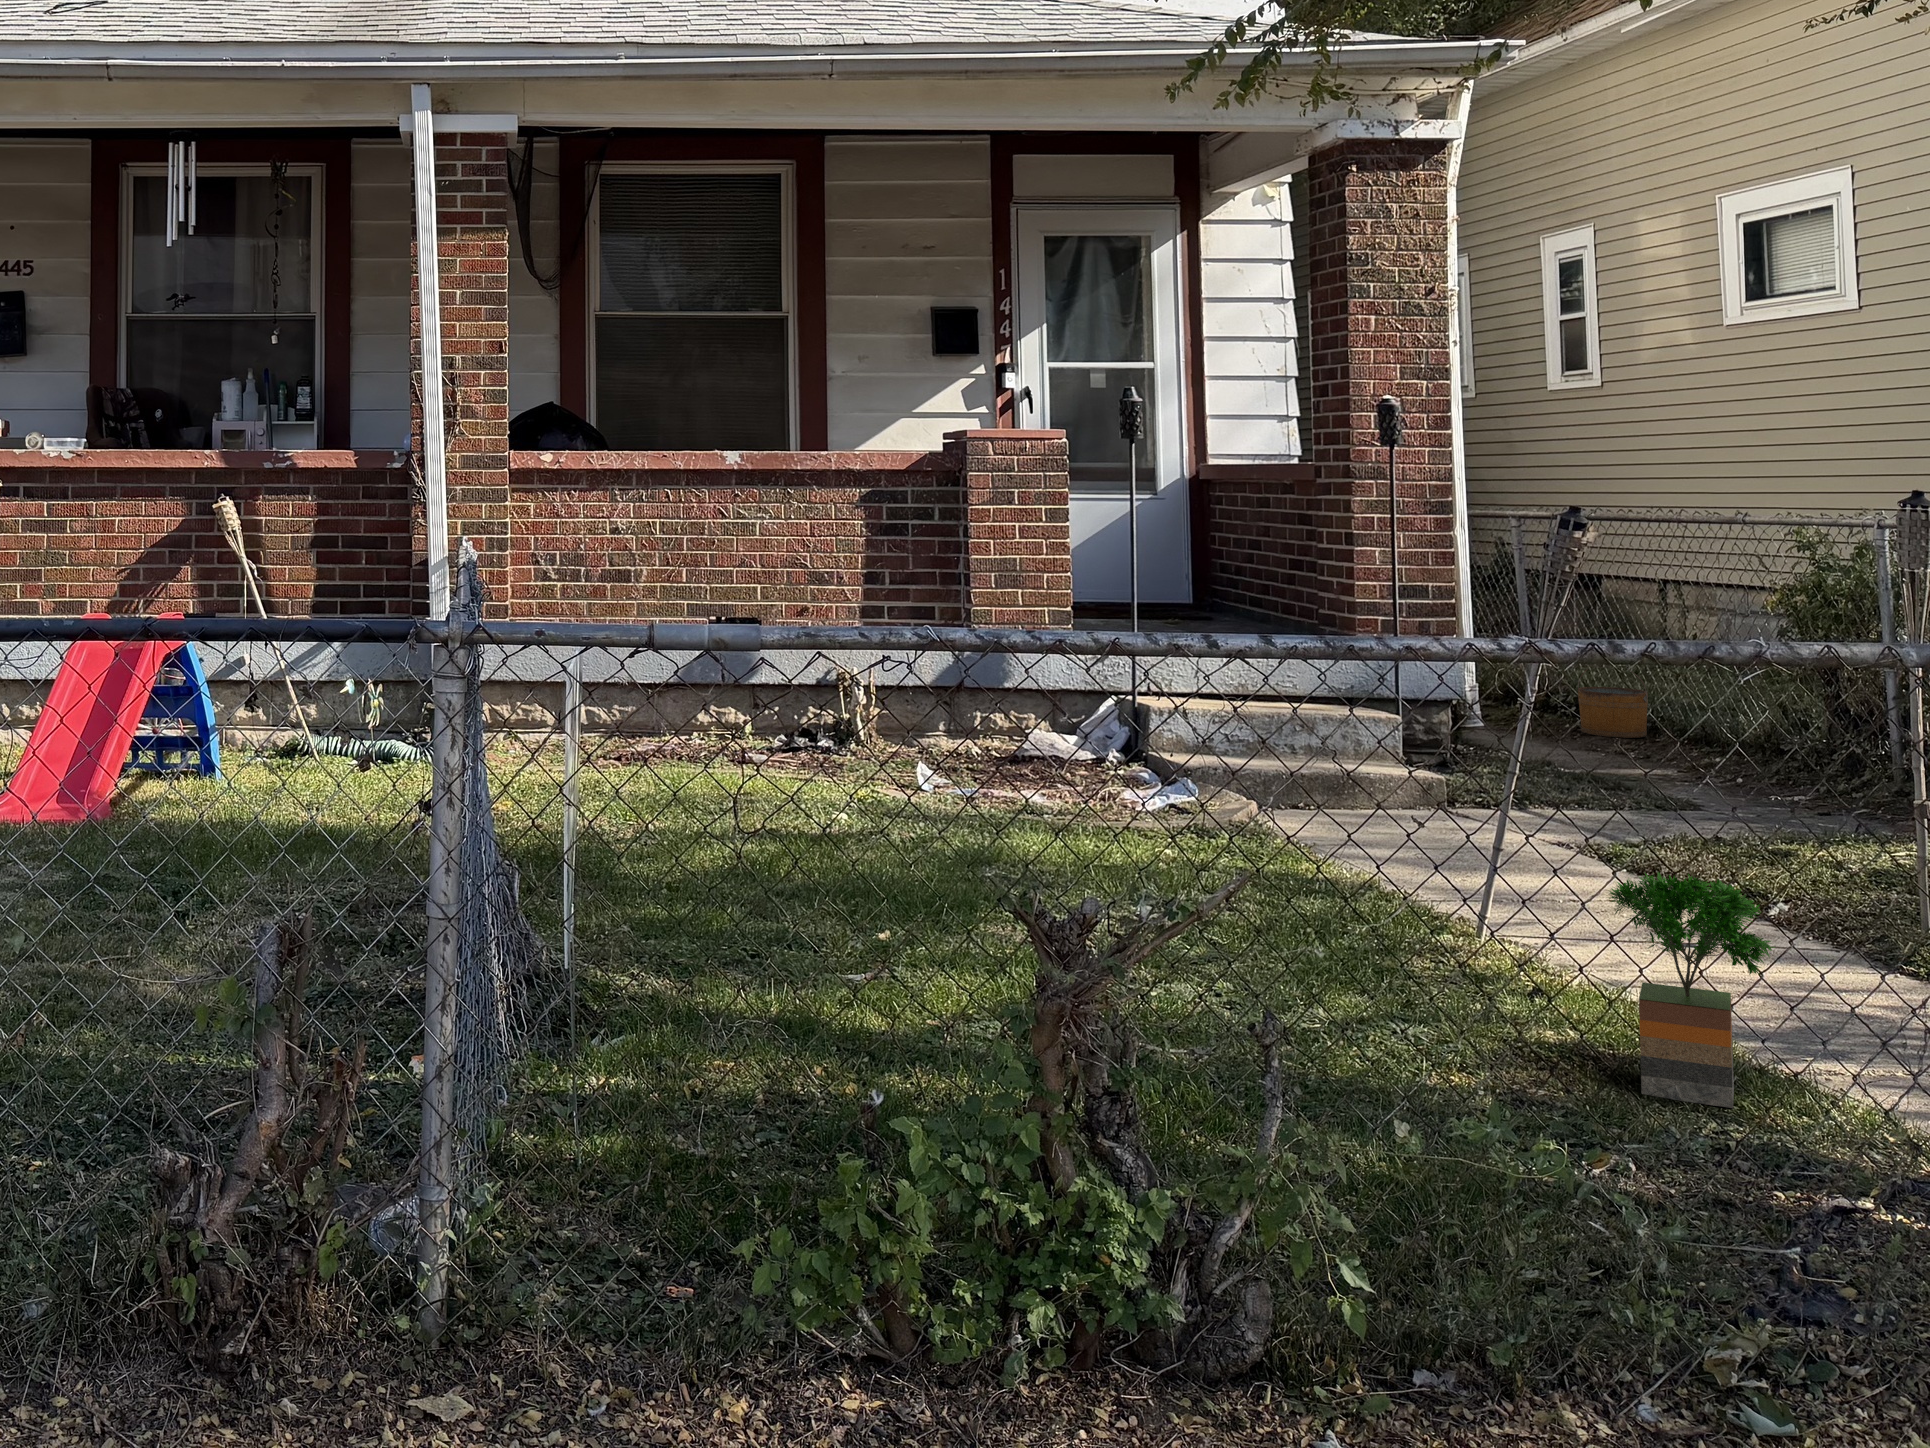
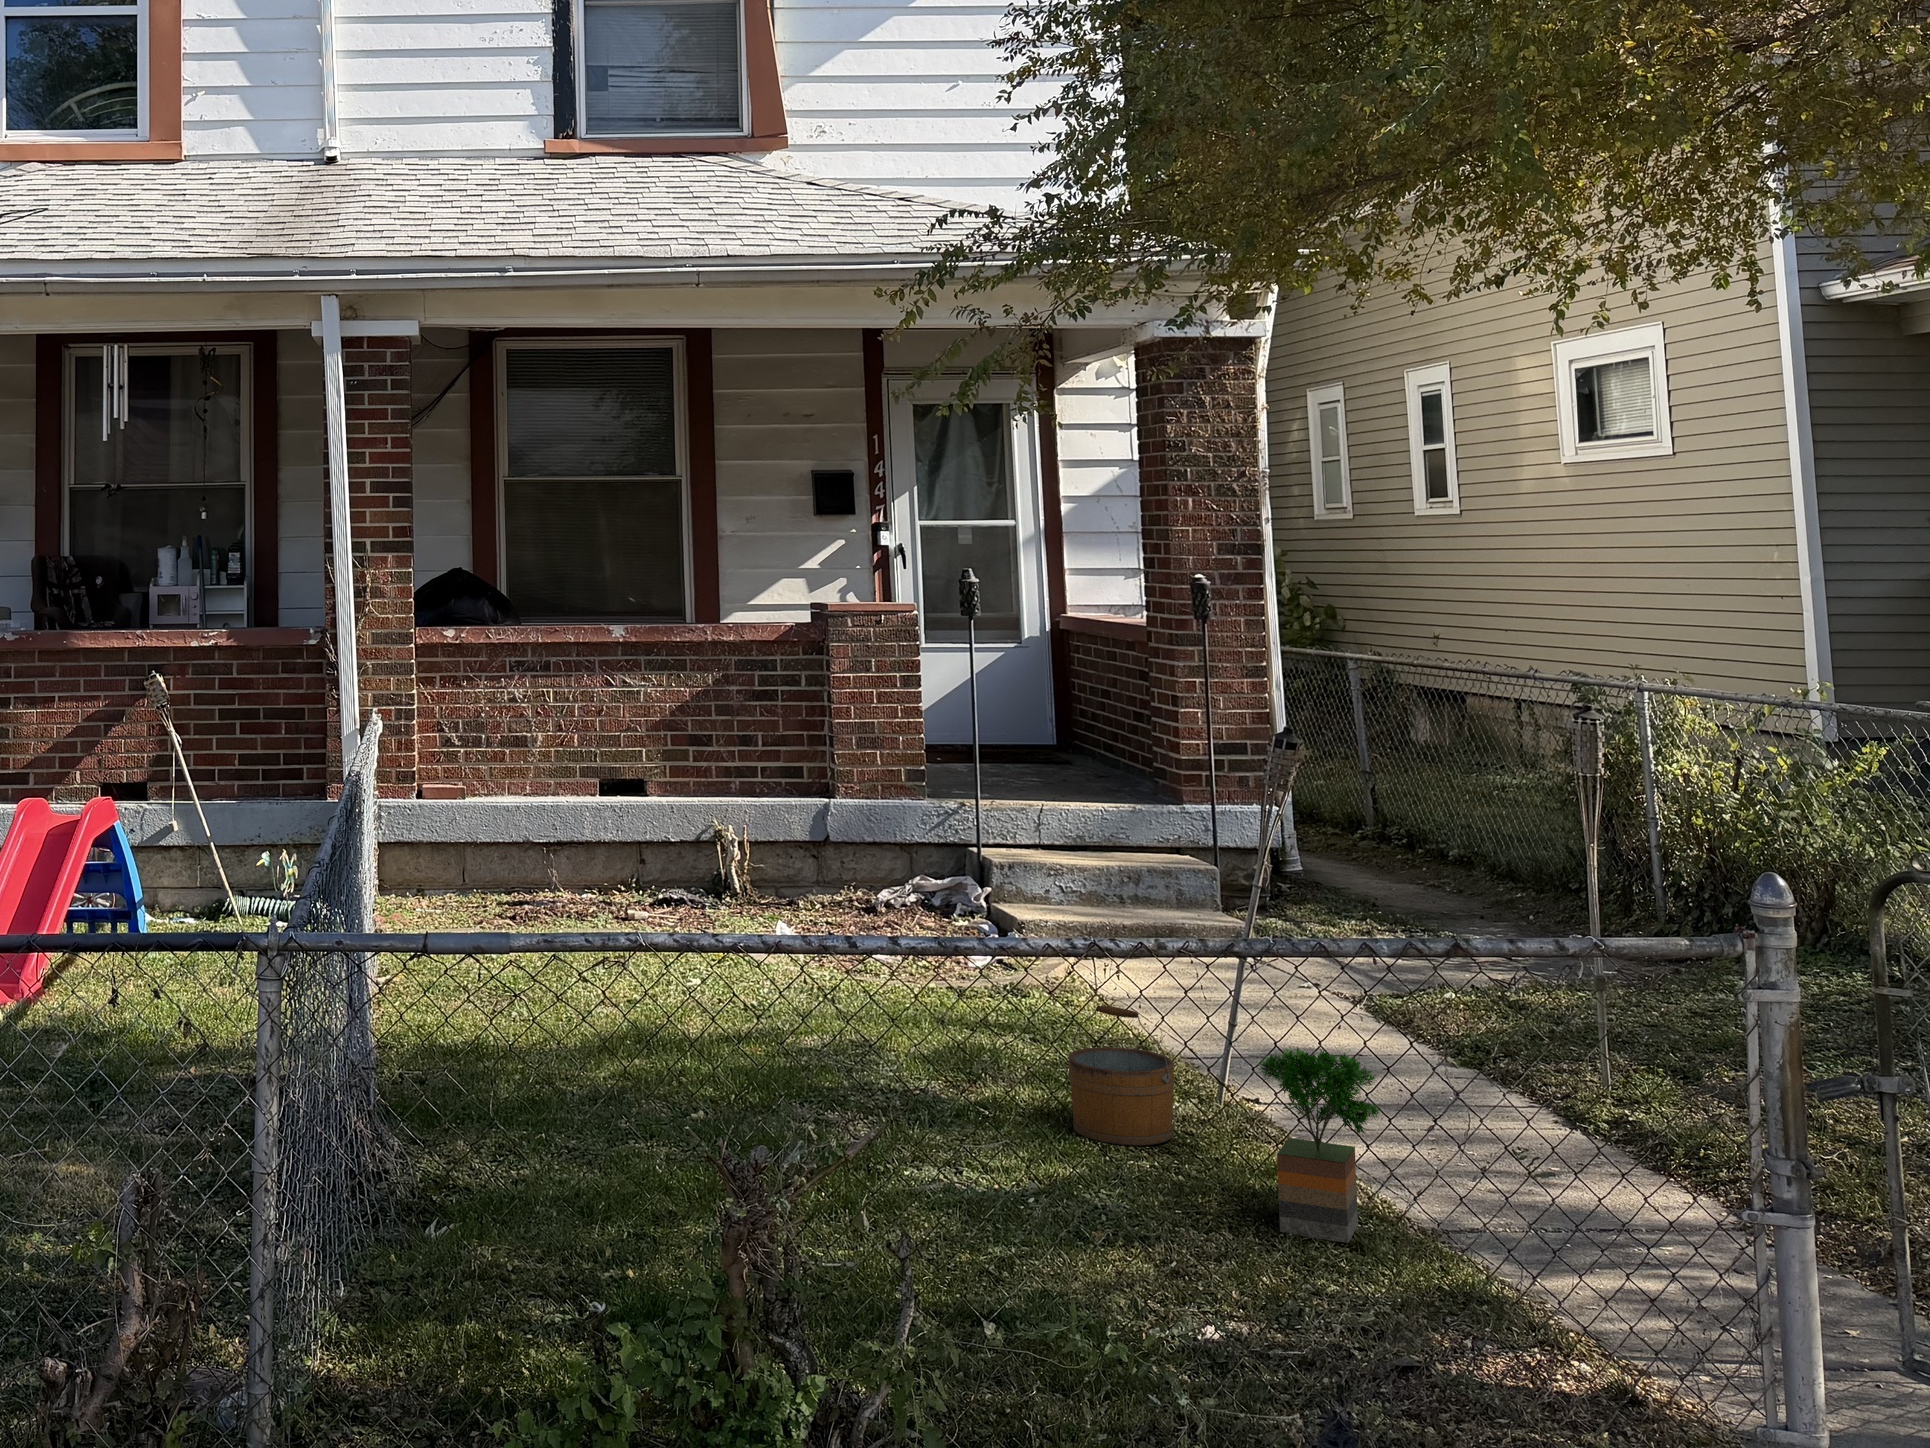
bucket: present [1578,668,1648,738] -> present [1068,1006,1174,1146]

